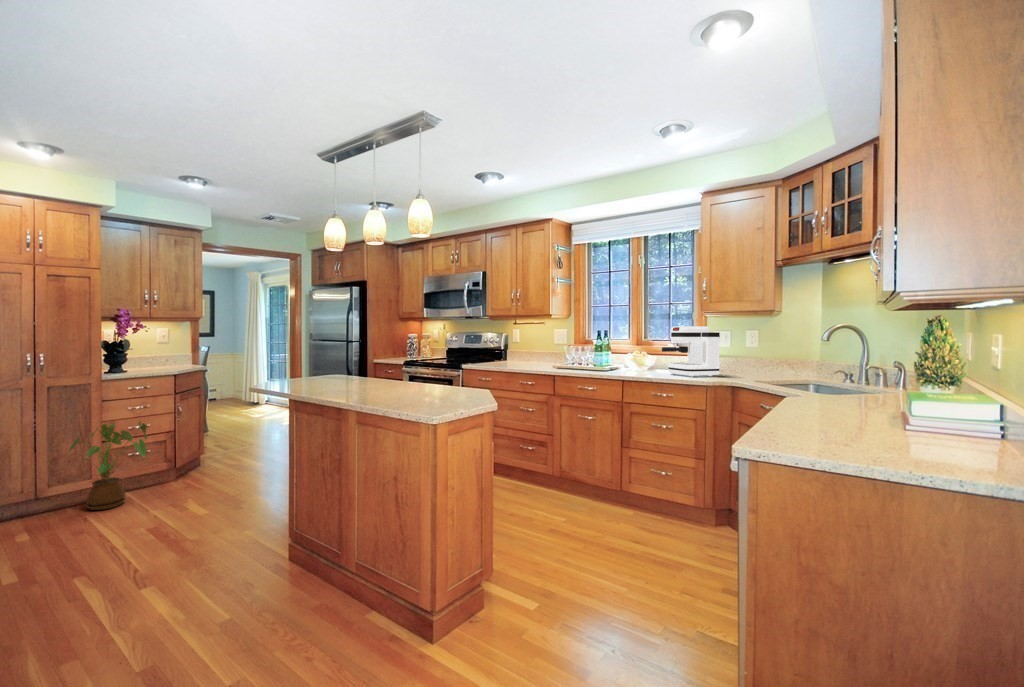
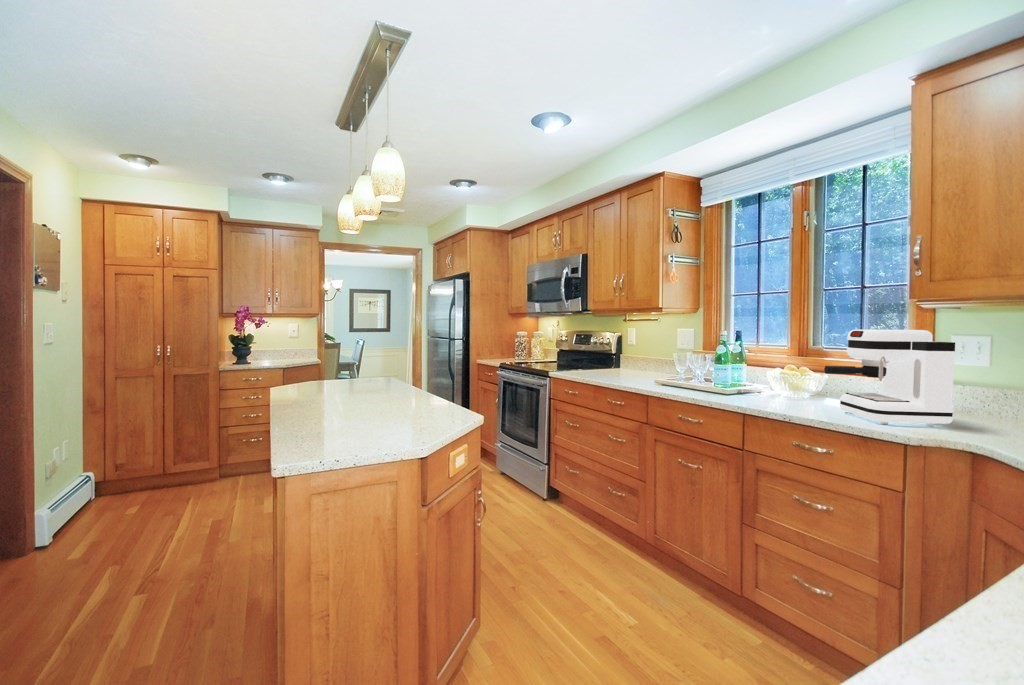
house plant: present [69,422,147,510] -> none [165,415,240,498]

